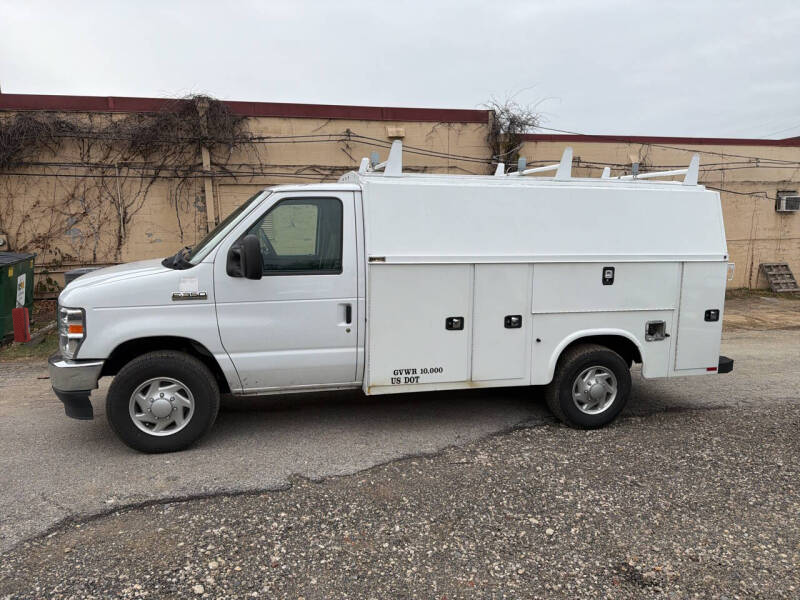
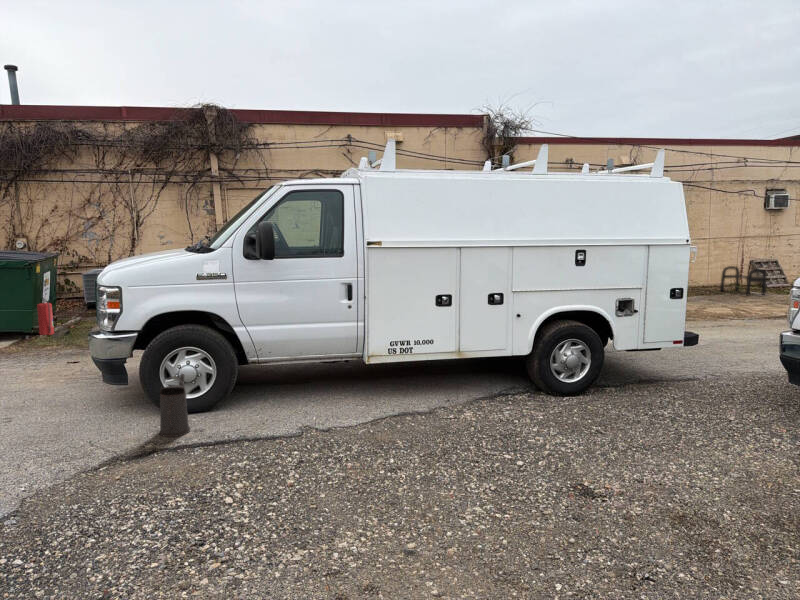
bench: none [728,270,777,301] -> present [720,266,766,295]
watering can: none [126,408,163,486] -> present [159,374,190,437]

